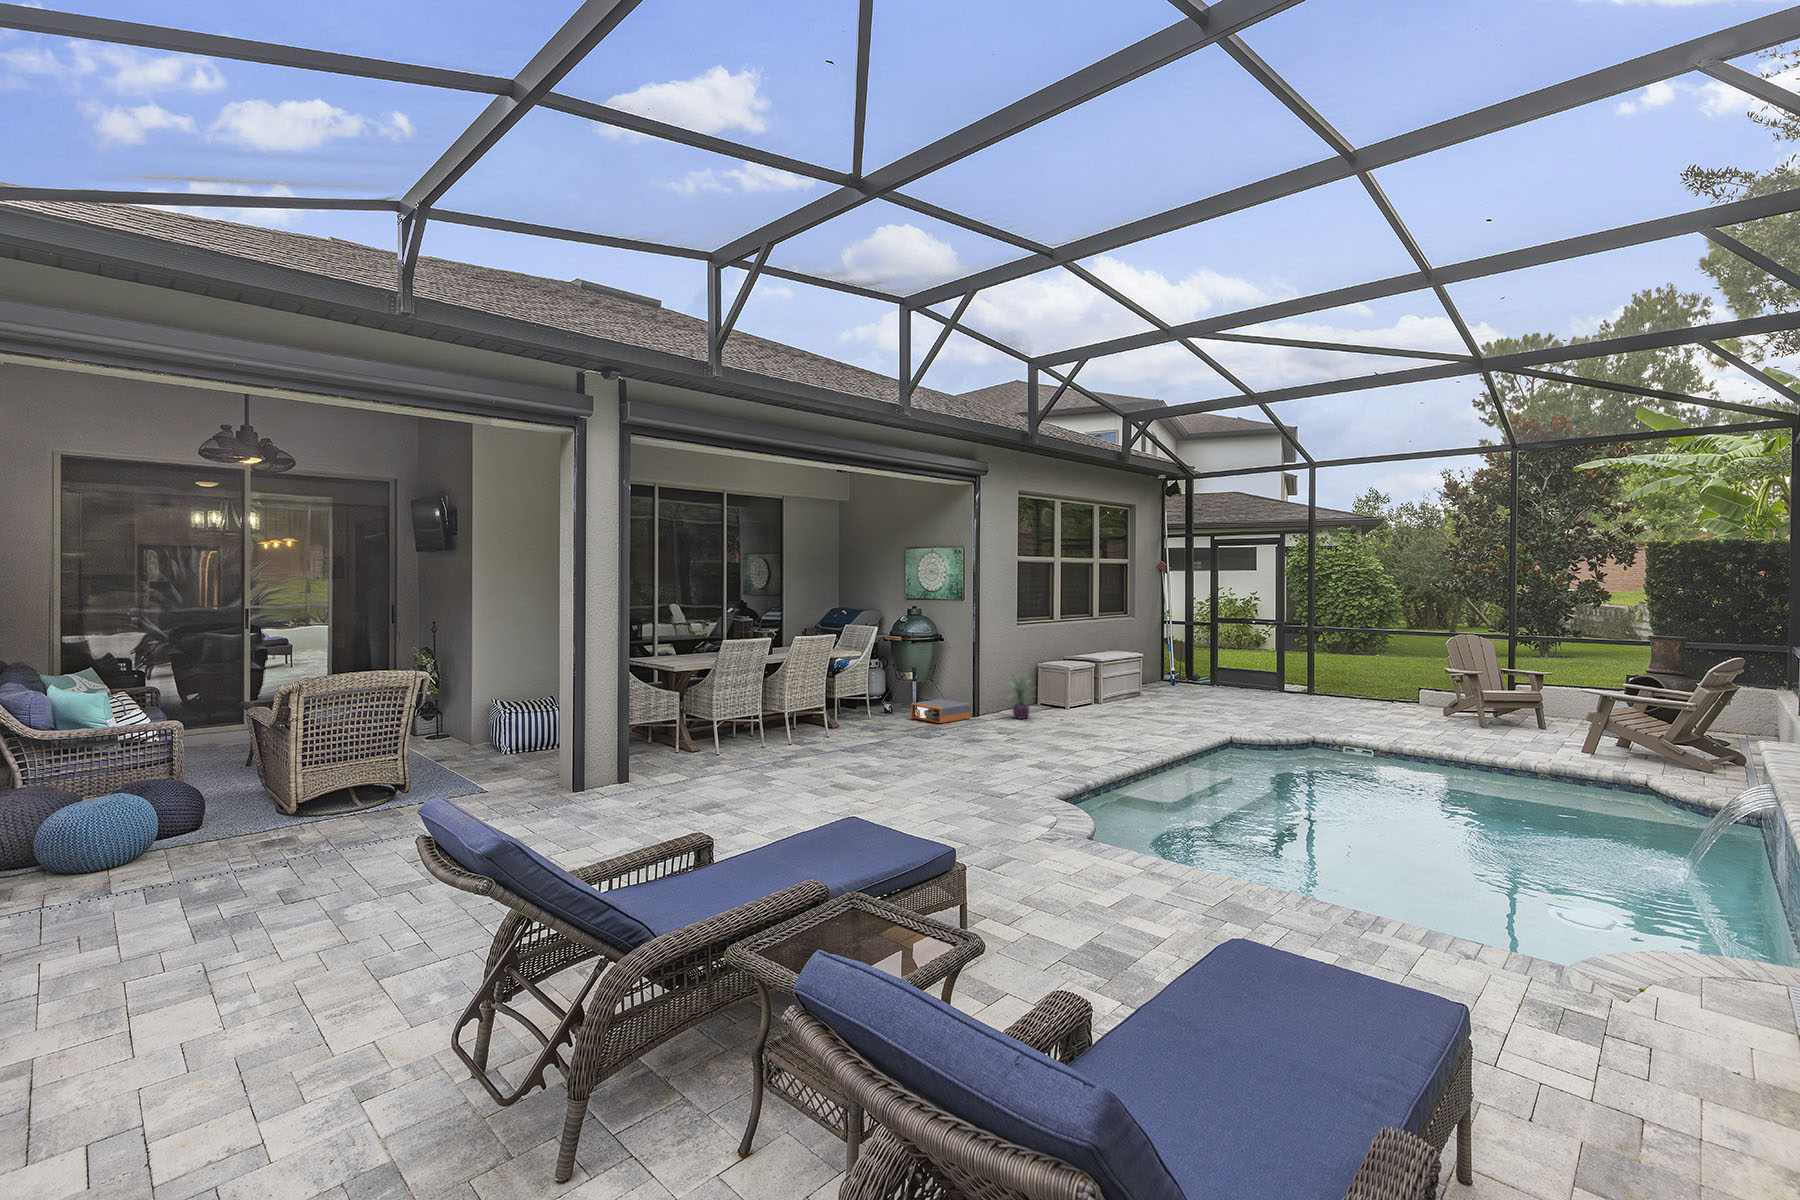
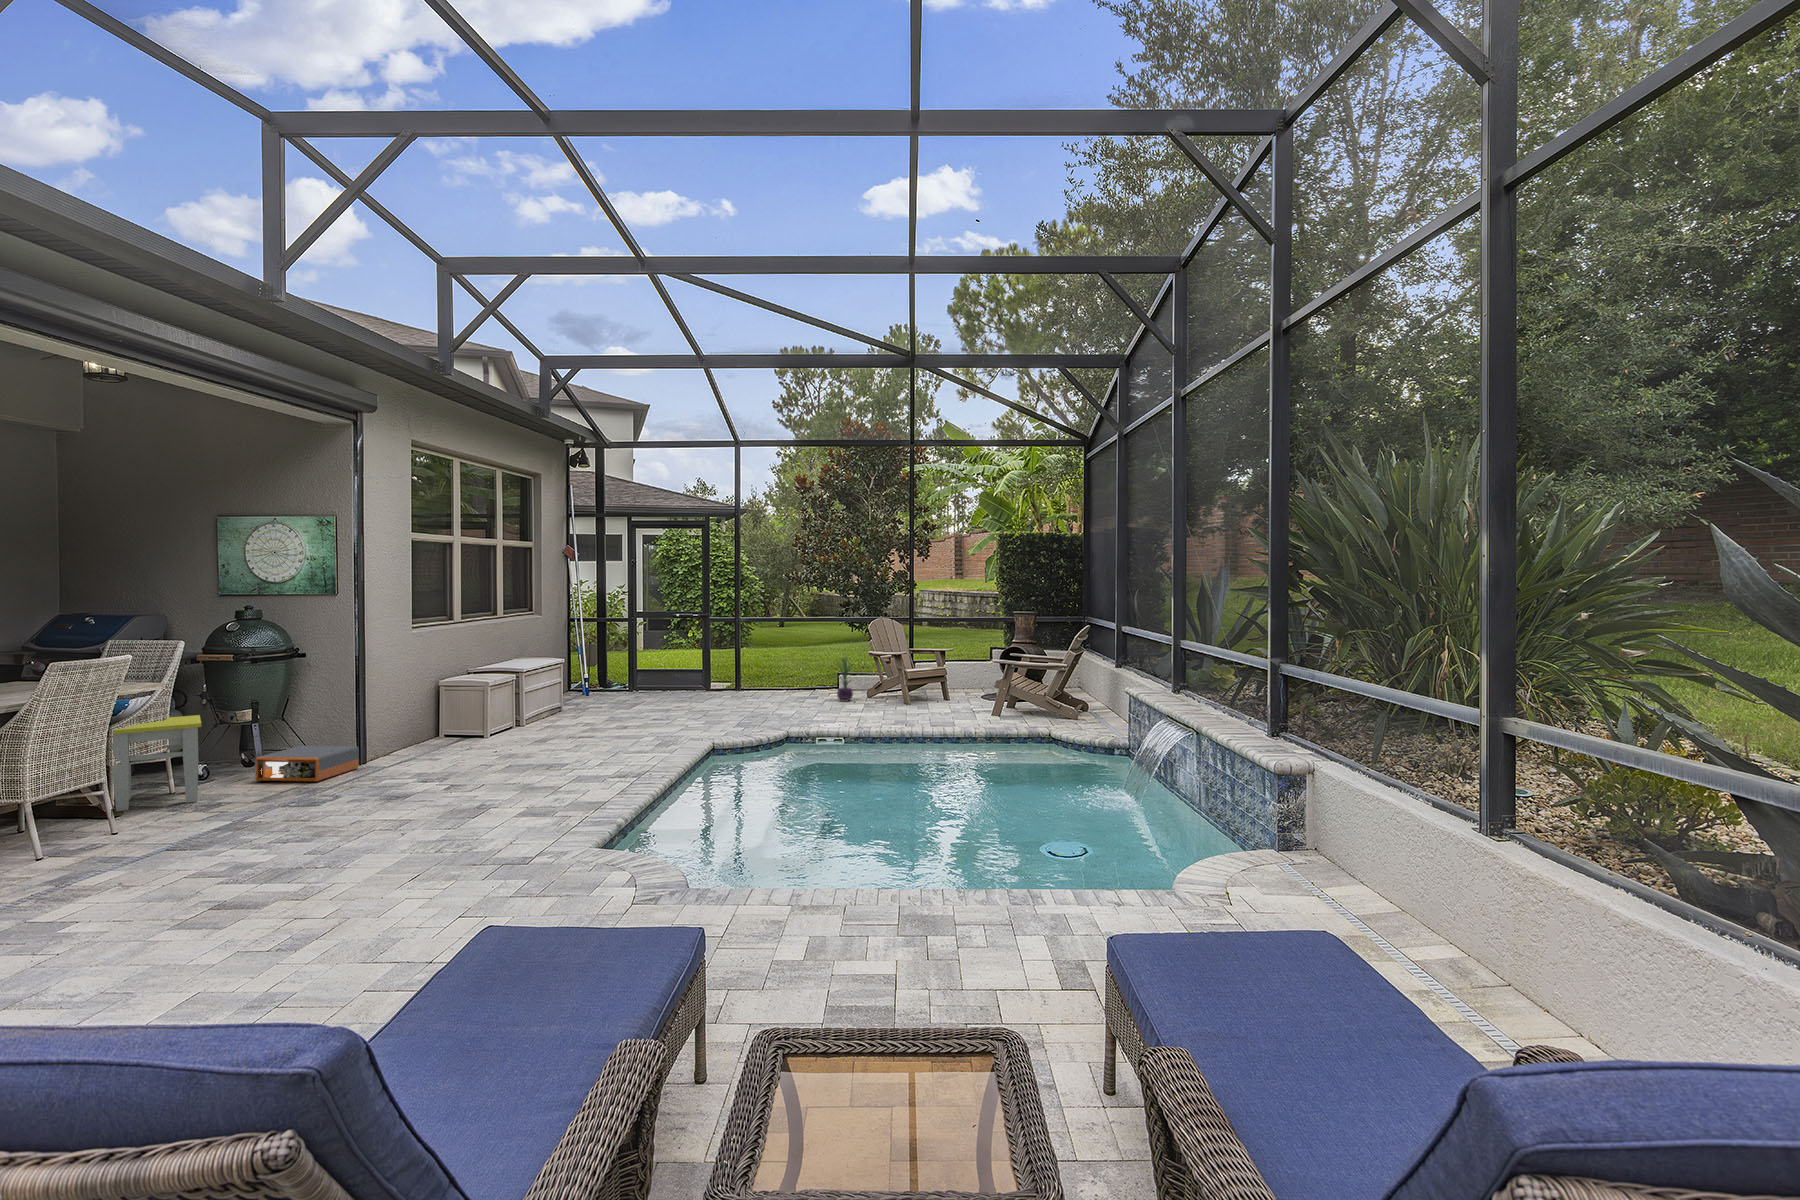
stool: none [834,672,884,725] -> present [111,715,201,811]
decorative plant: present [1008,673,1029,719] -> present [837,658,853,702]

